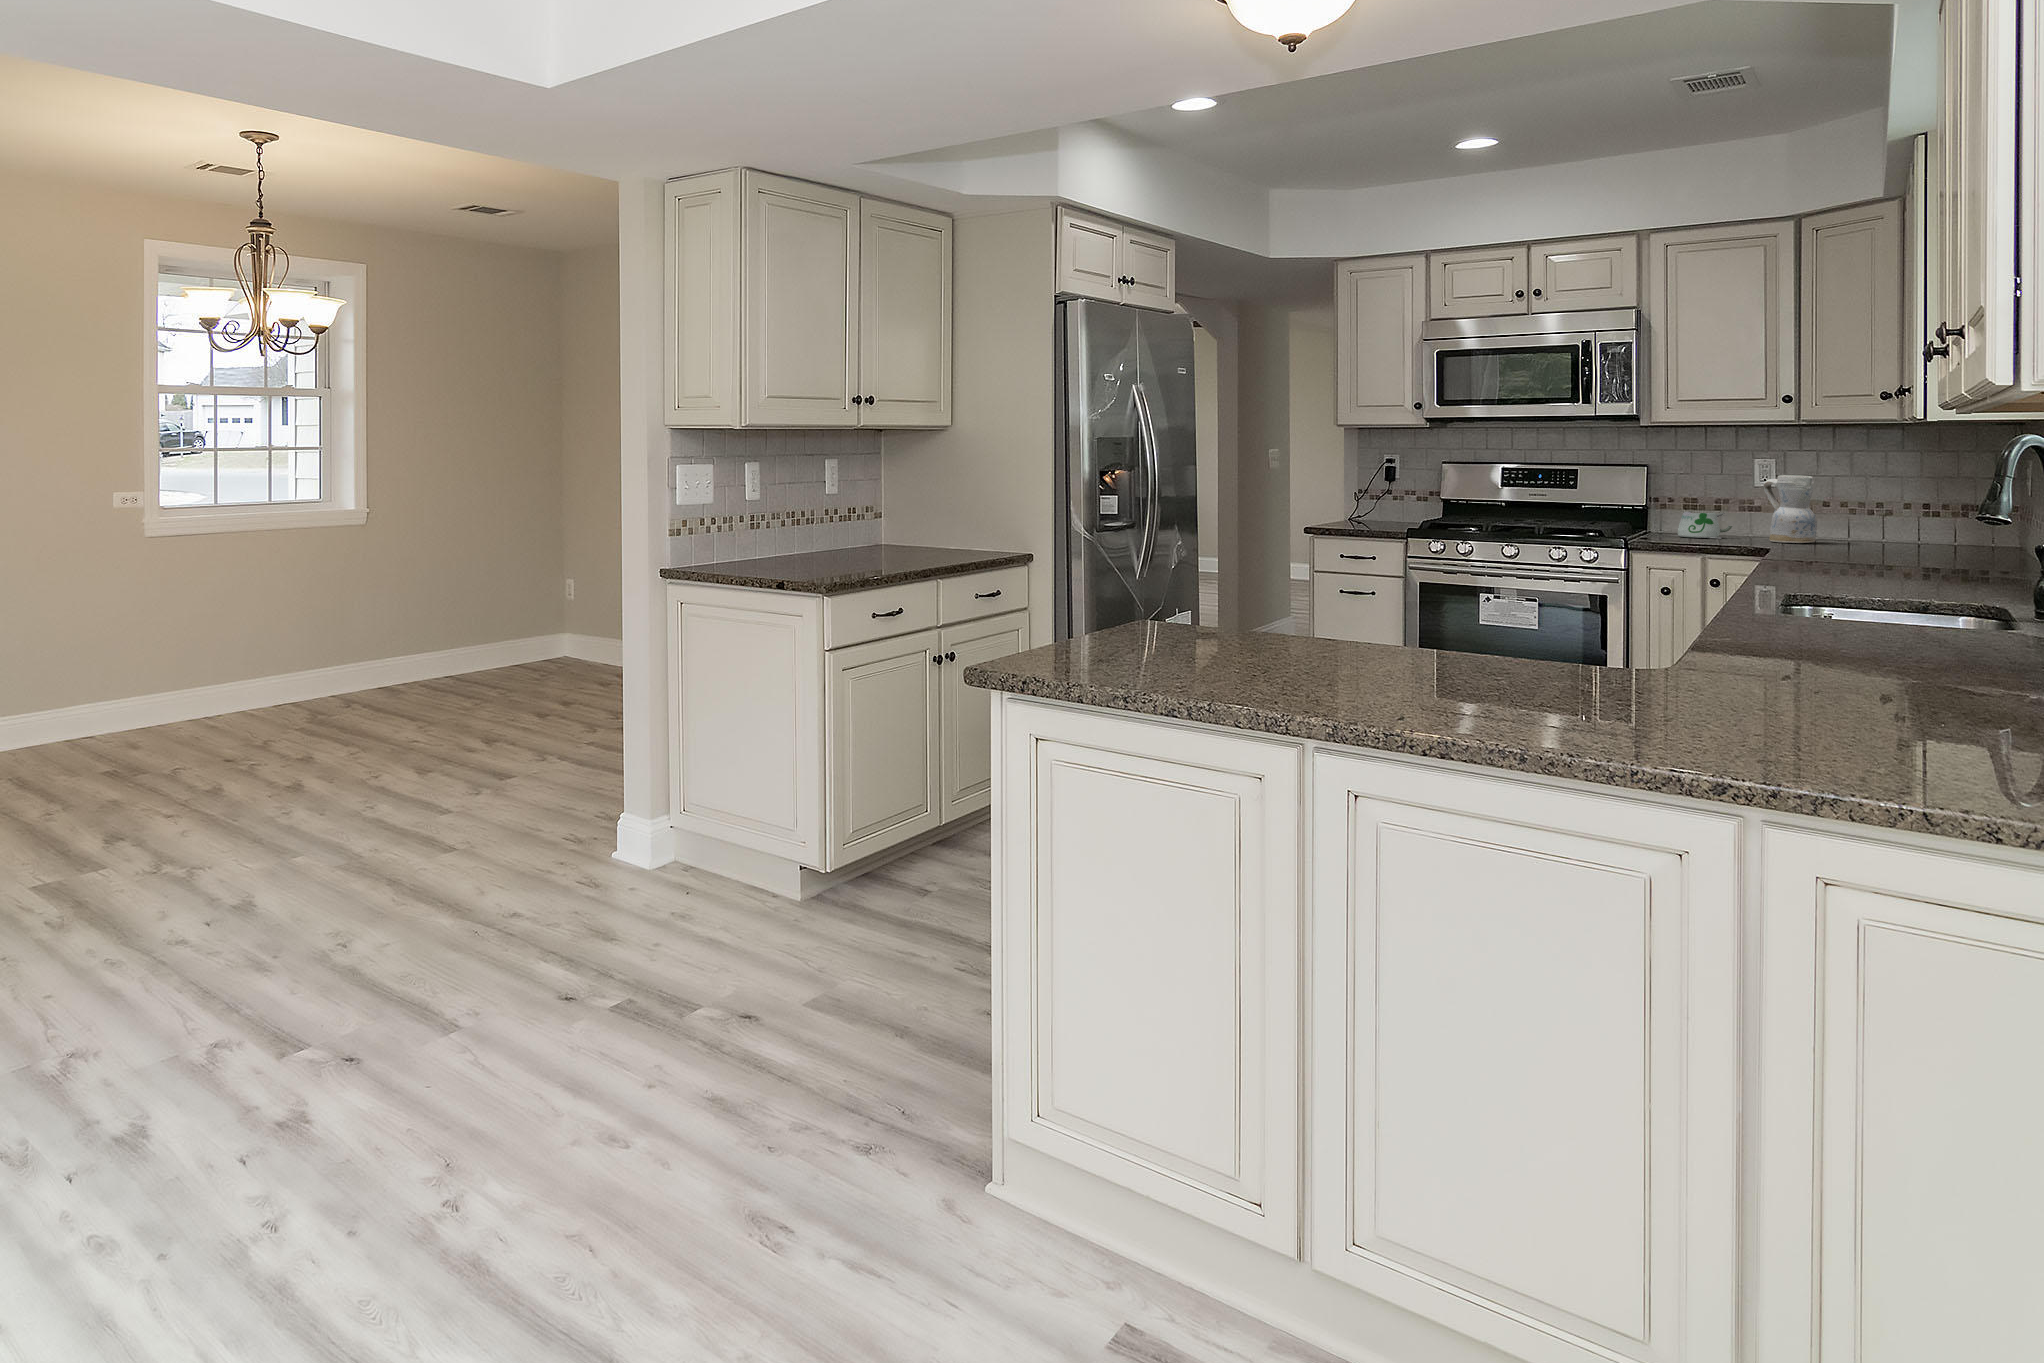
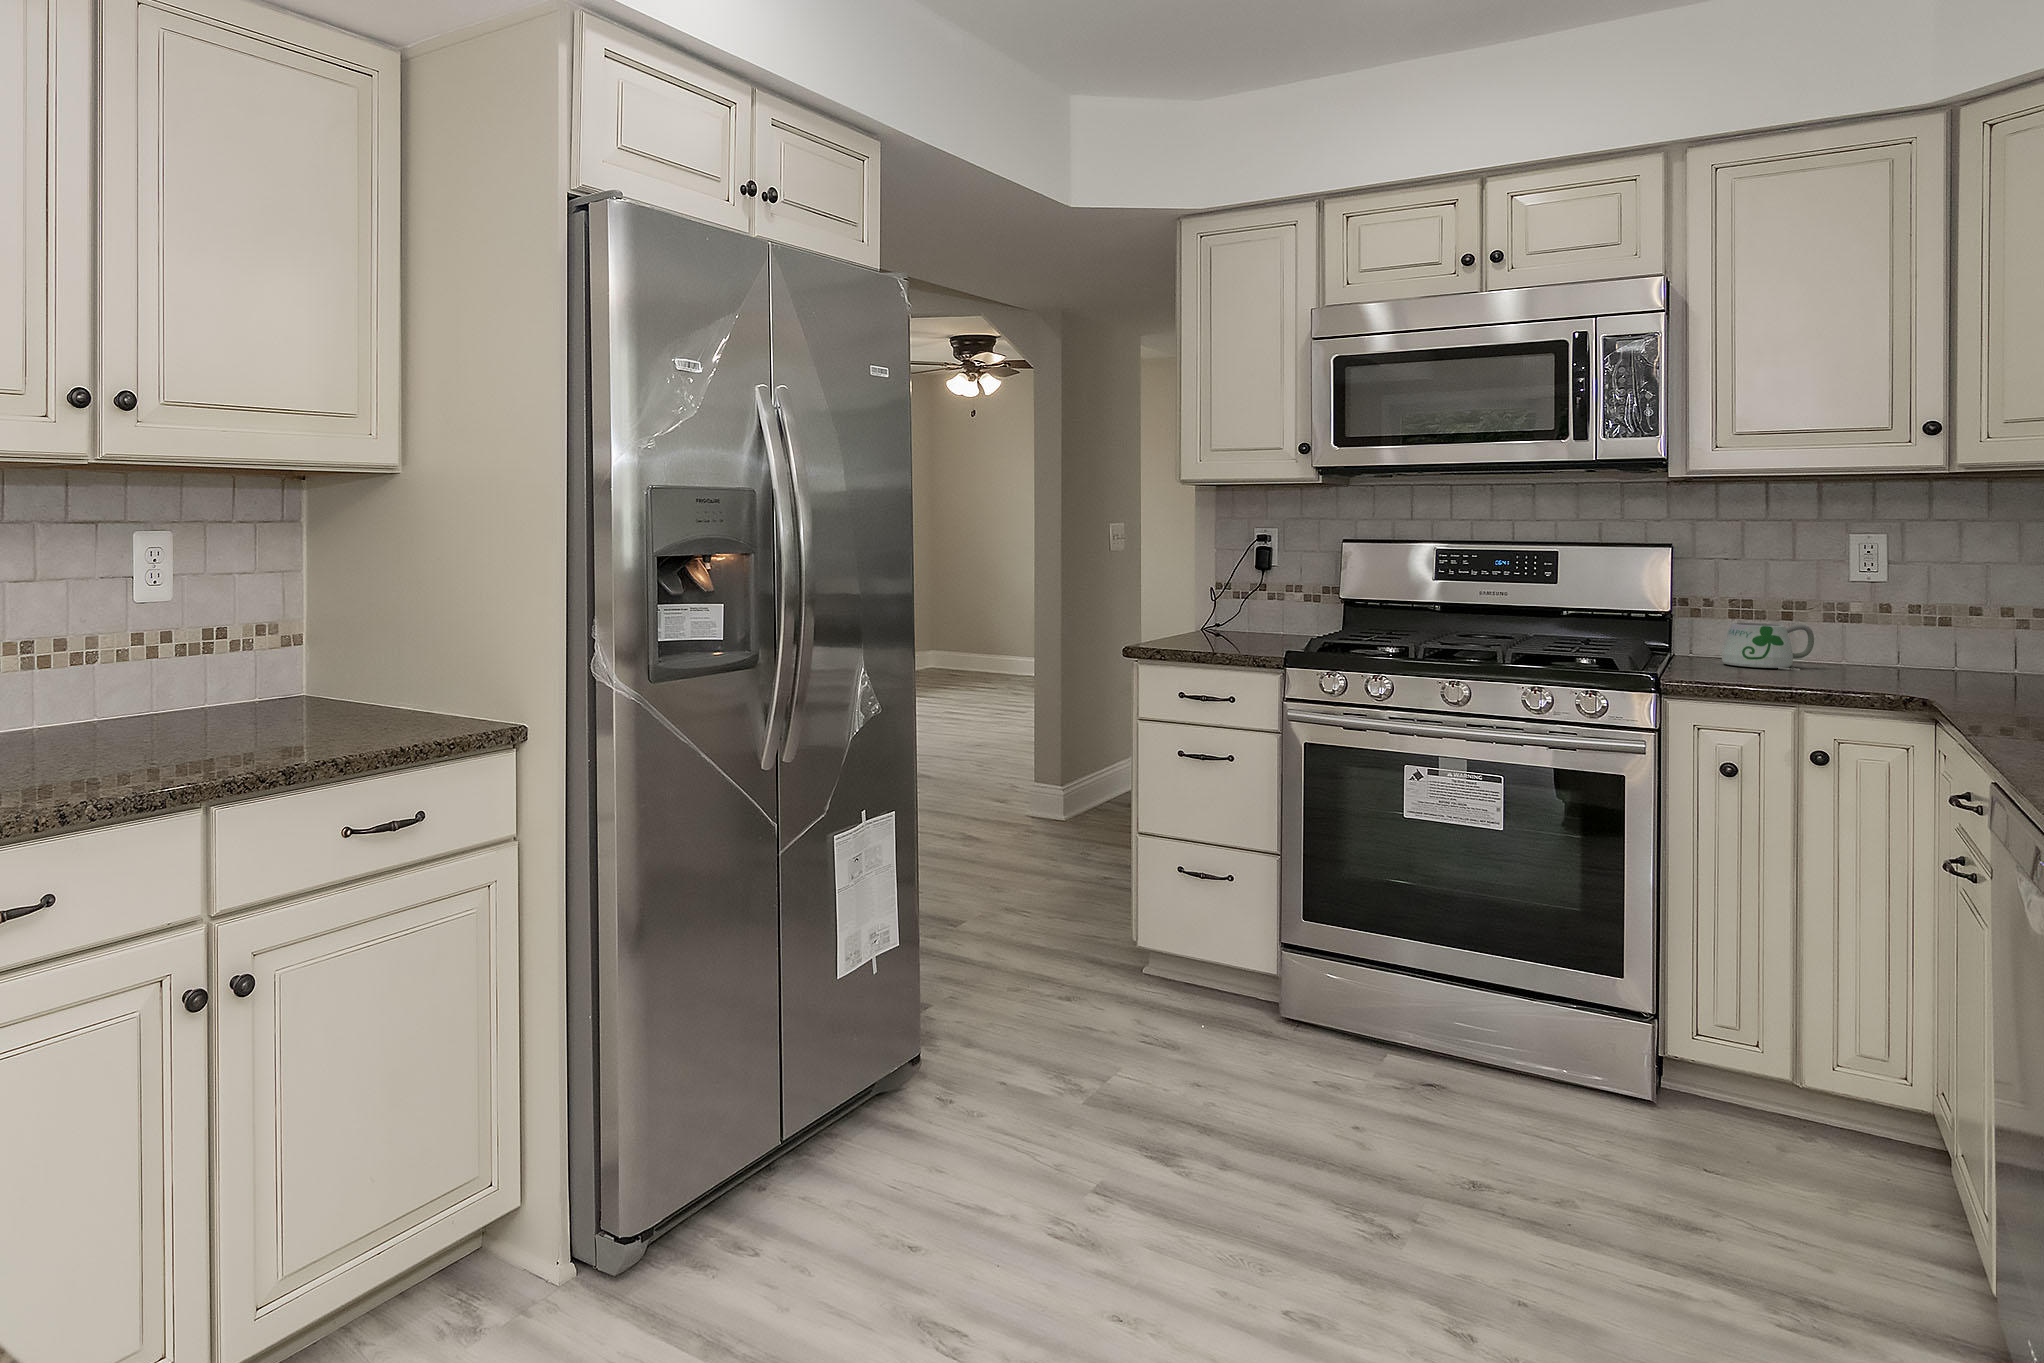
ceramic pitcher: present [1764,475,1817,543] -> none [1870,564,1967,682]

